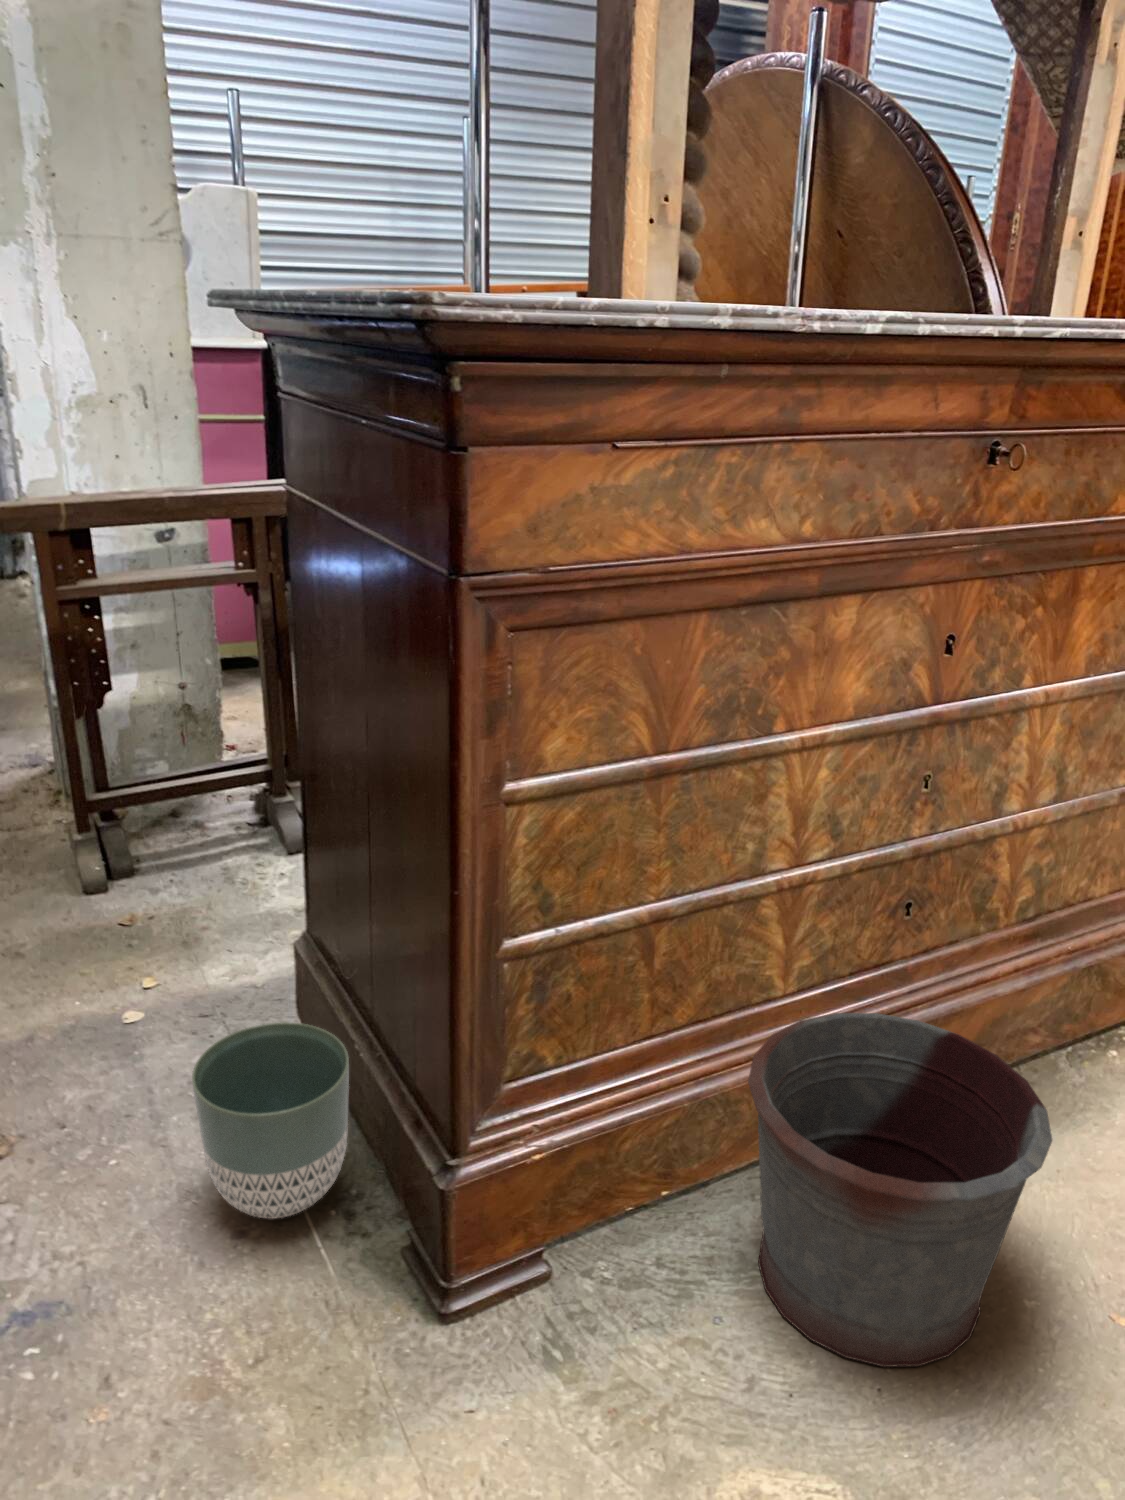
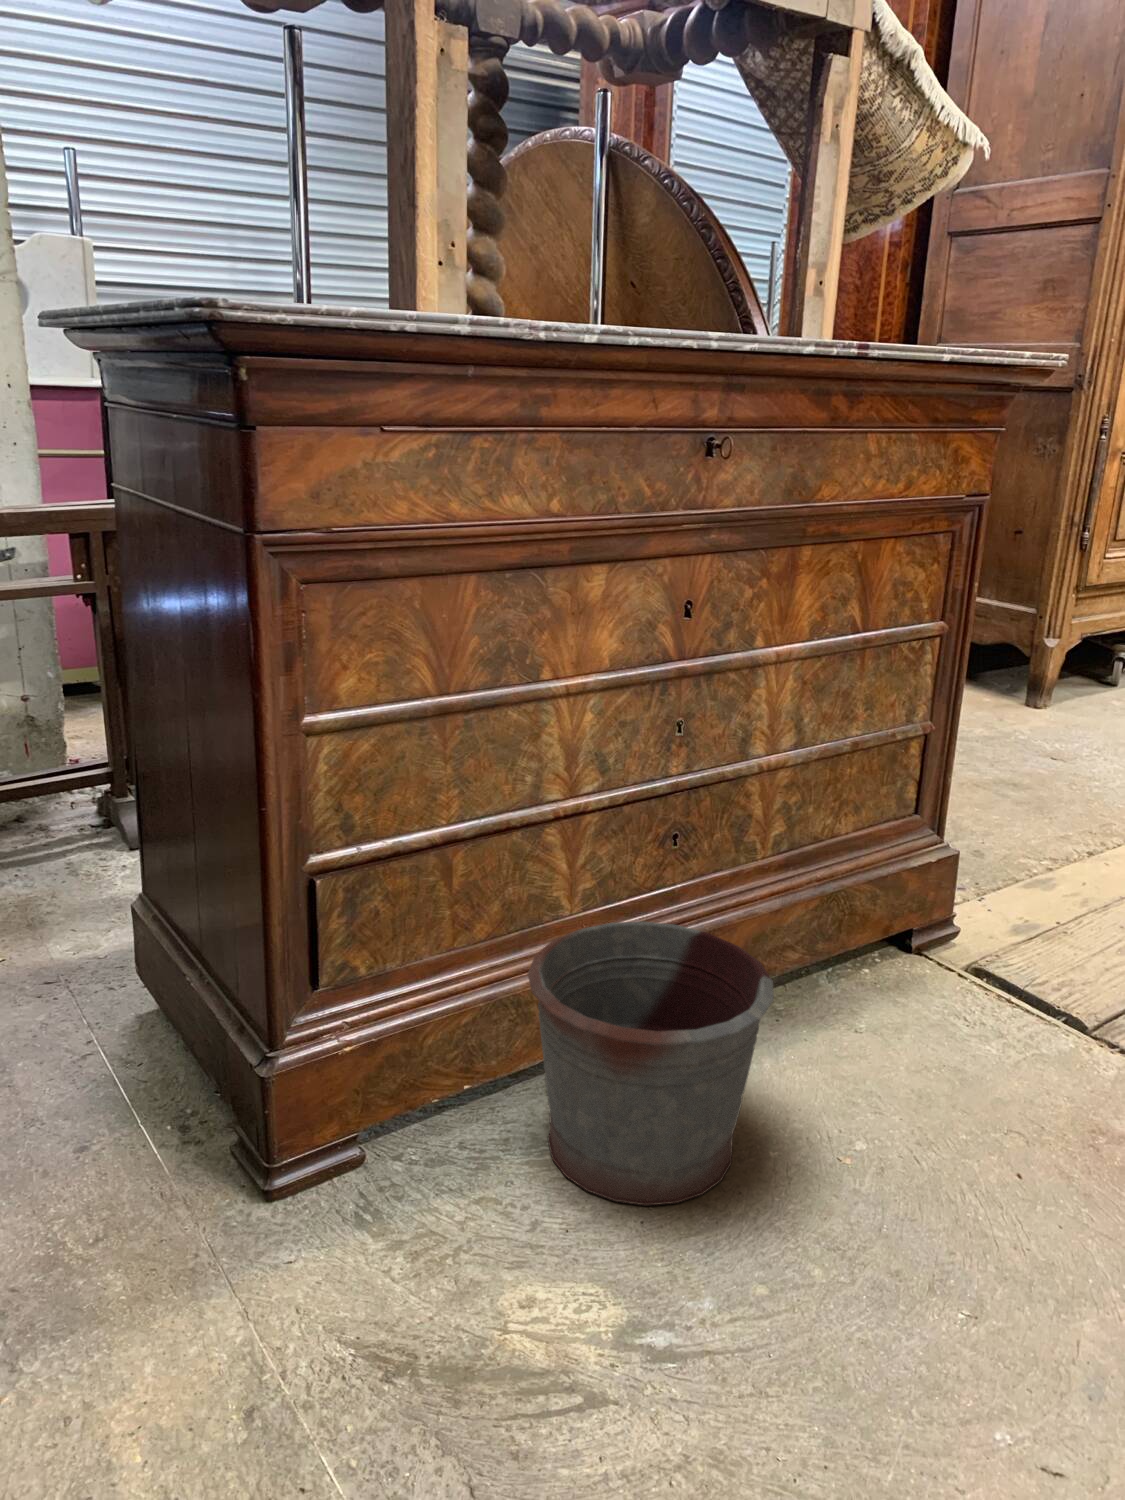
planter: present [192,1022,349,1219] -> none [34,961,180,1133]

